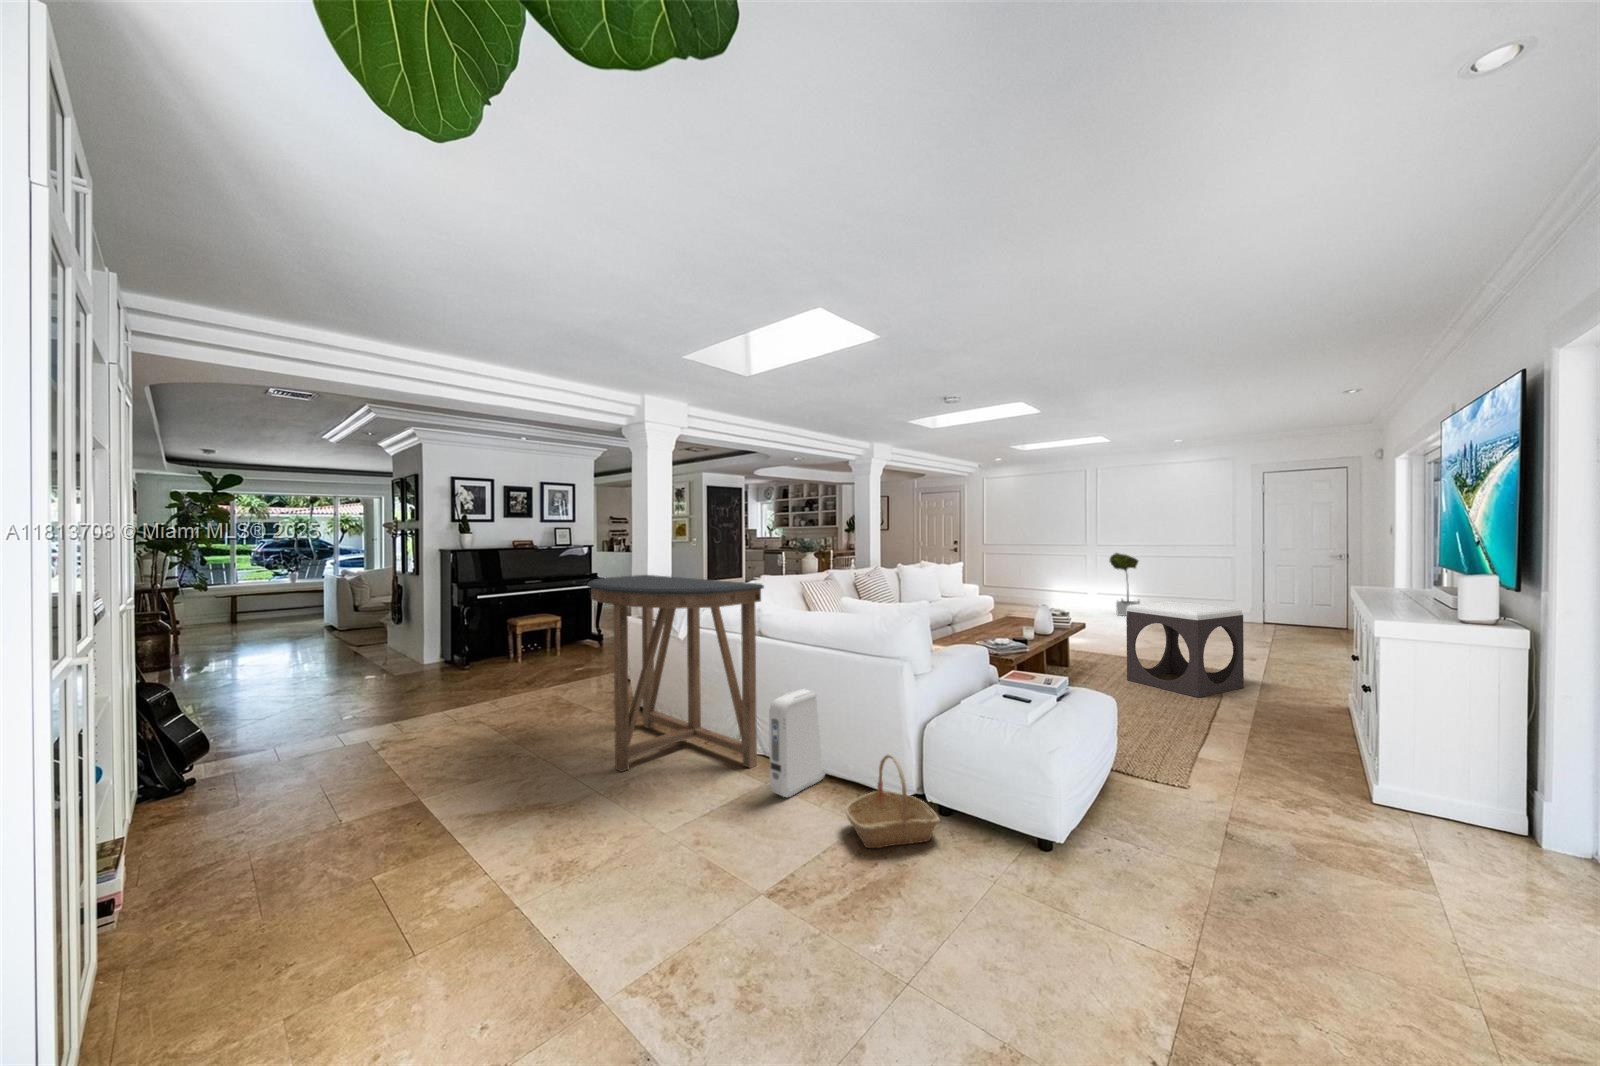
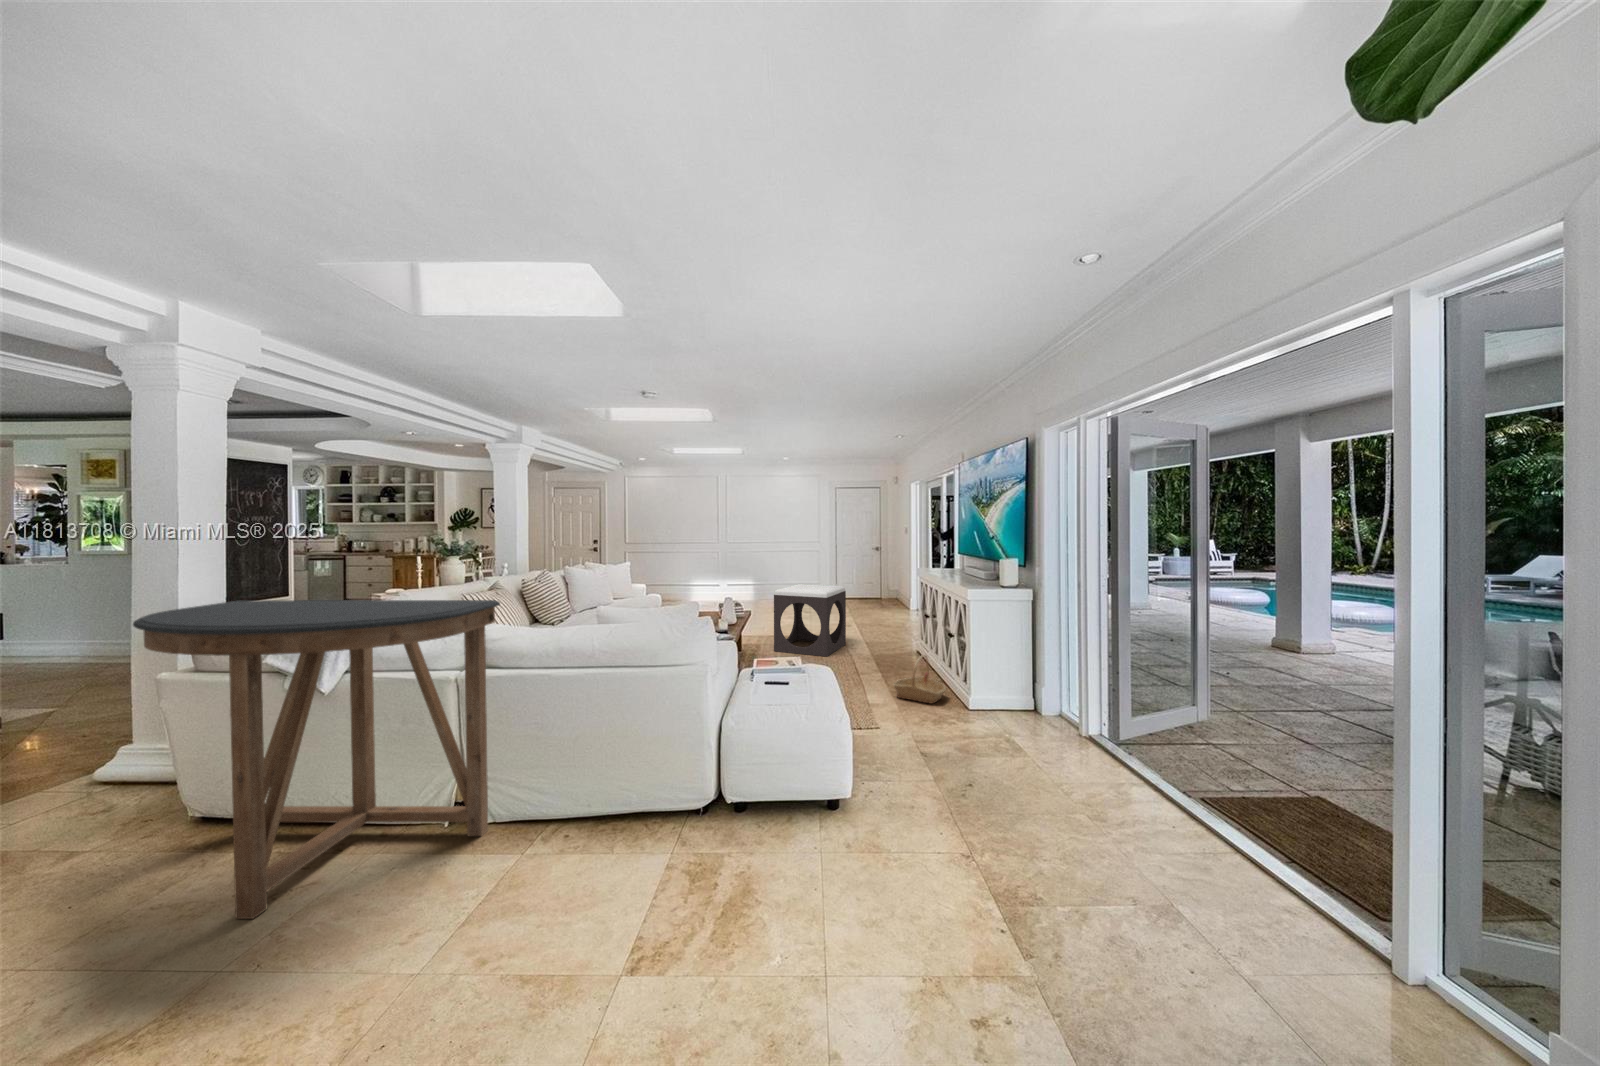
potted tree: present [1110,553,1140,616] -> none [720,545,742,598]
air purifier: present [769,689,825,797] -> none [536,716,591,854]
basket: present [845,755,940,848] -> present [893,655,946,704]

